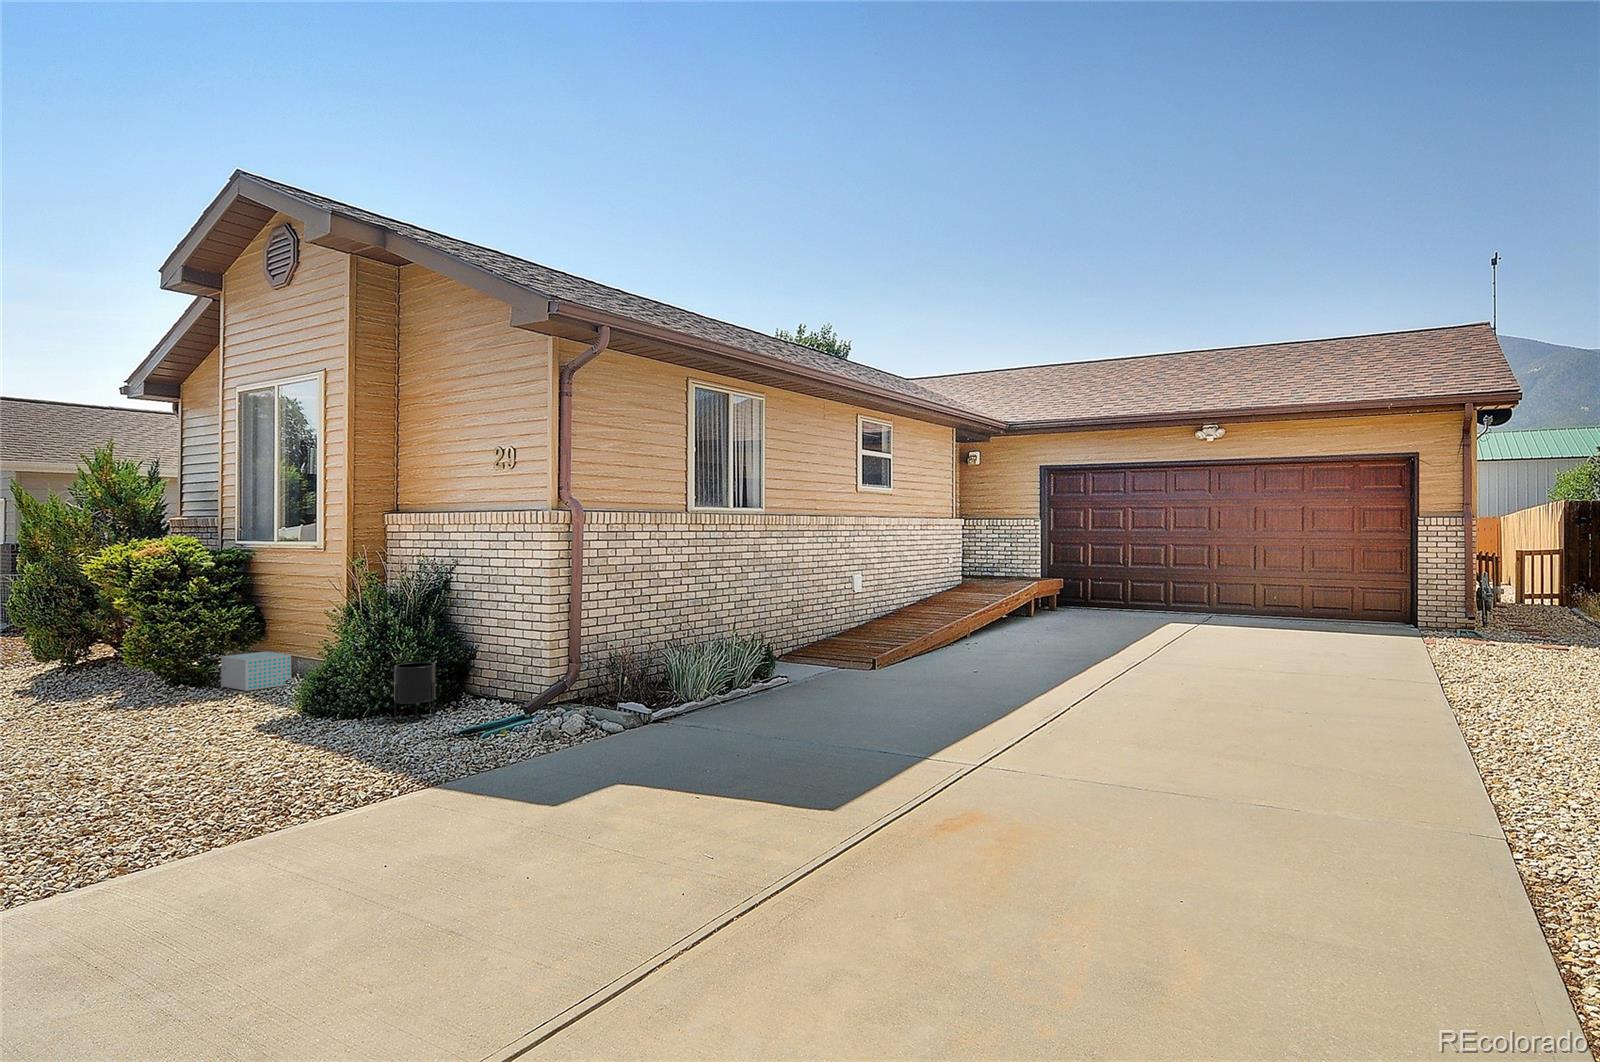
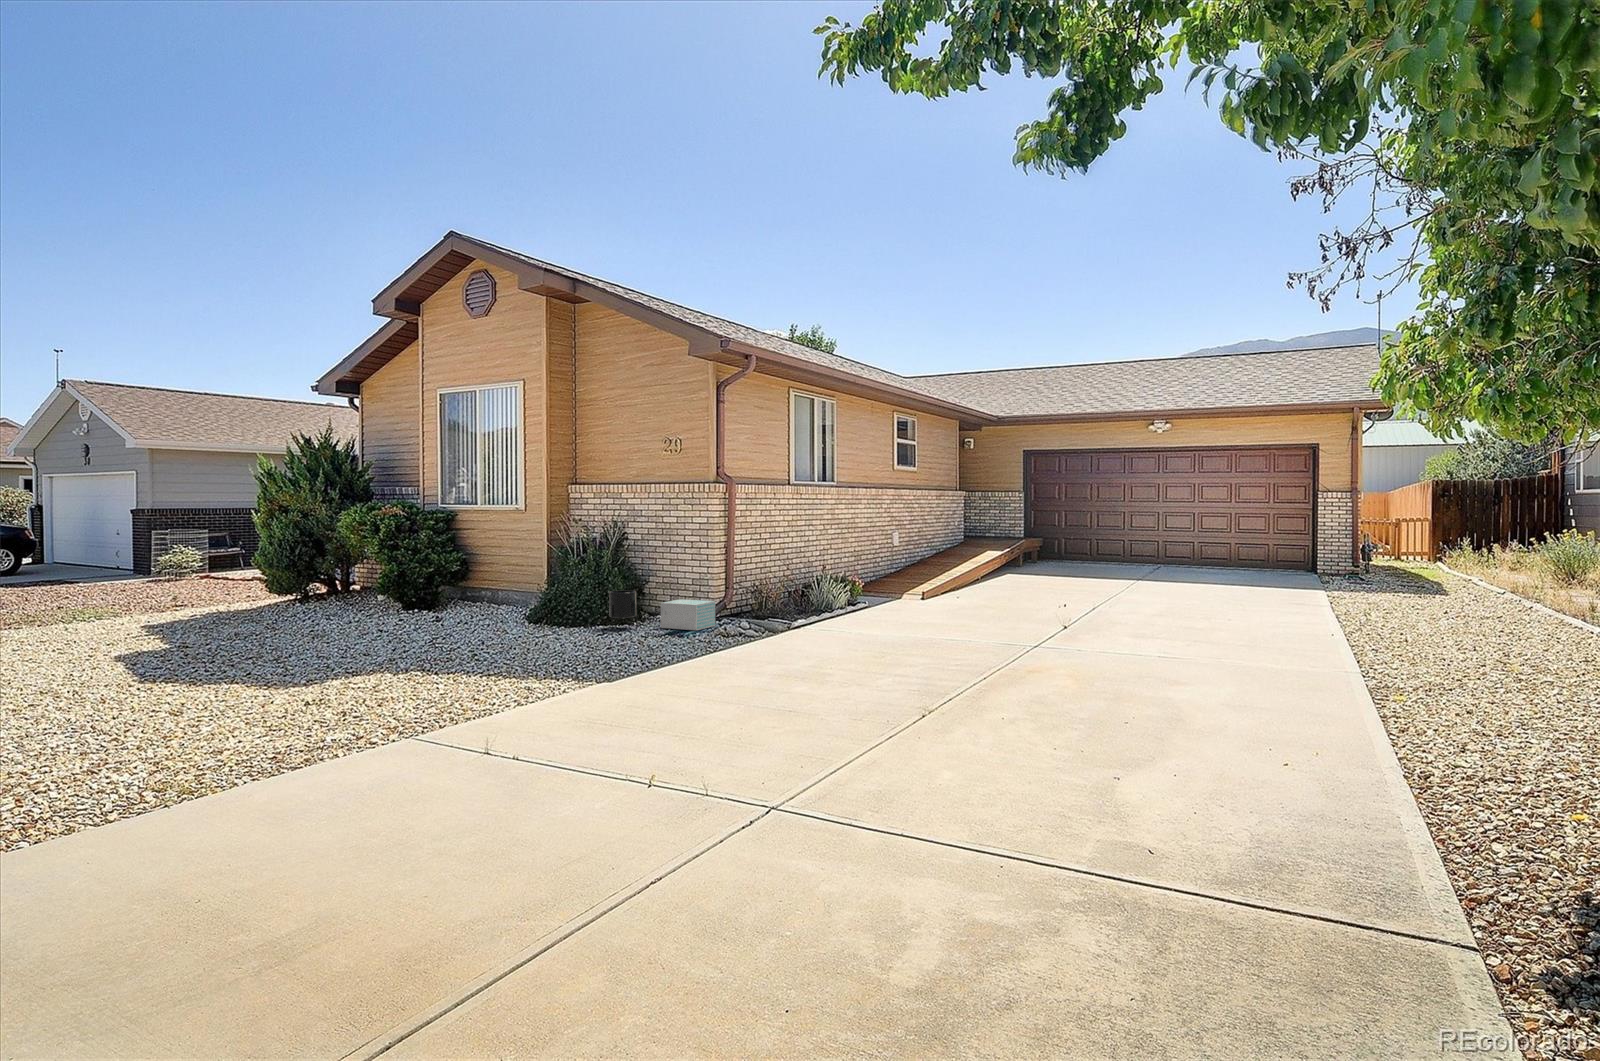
storage box: present [221,652,291,691] -> present [661,599,715,630]

